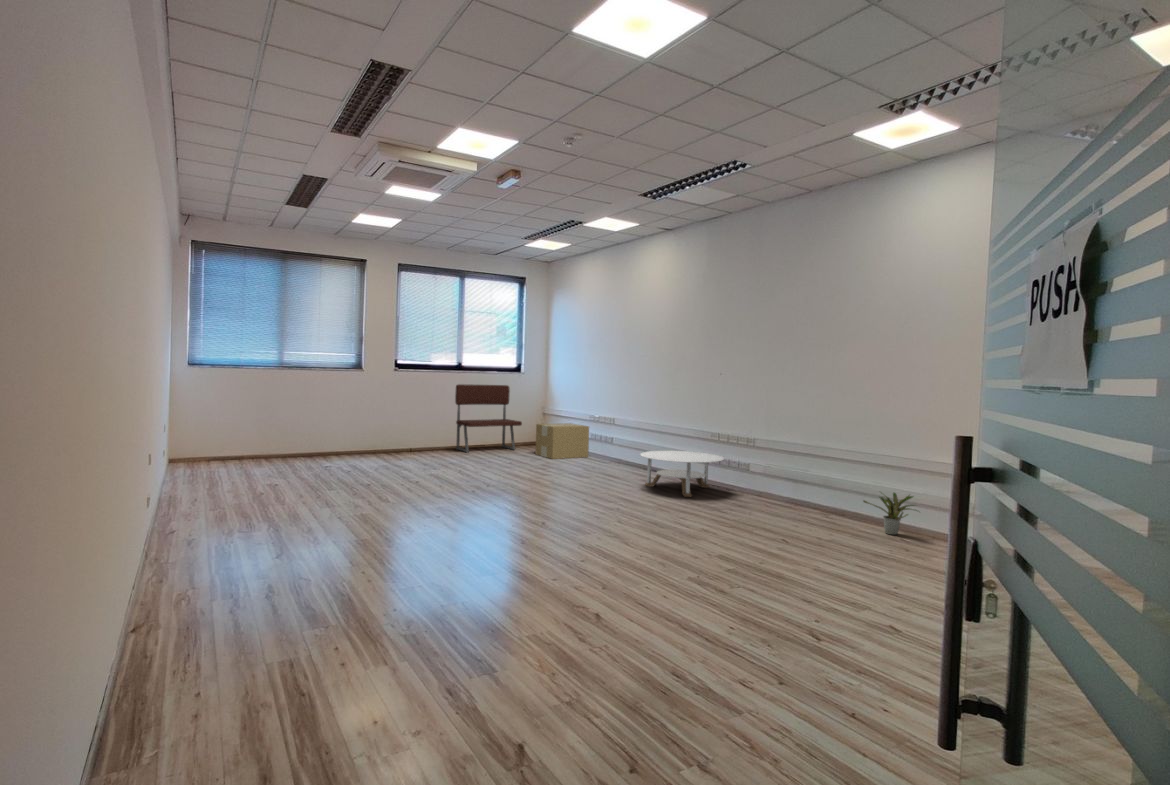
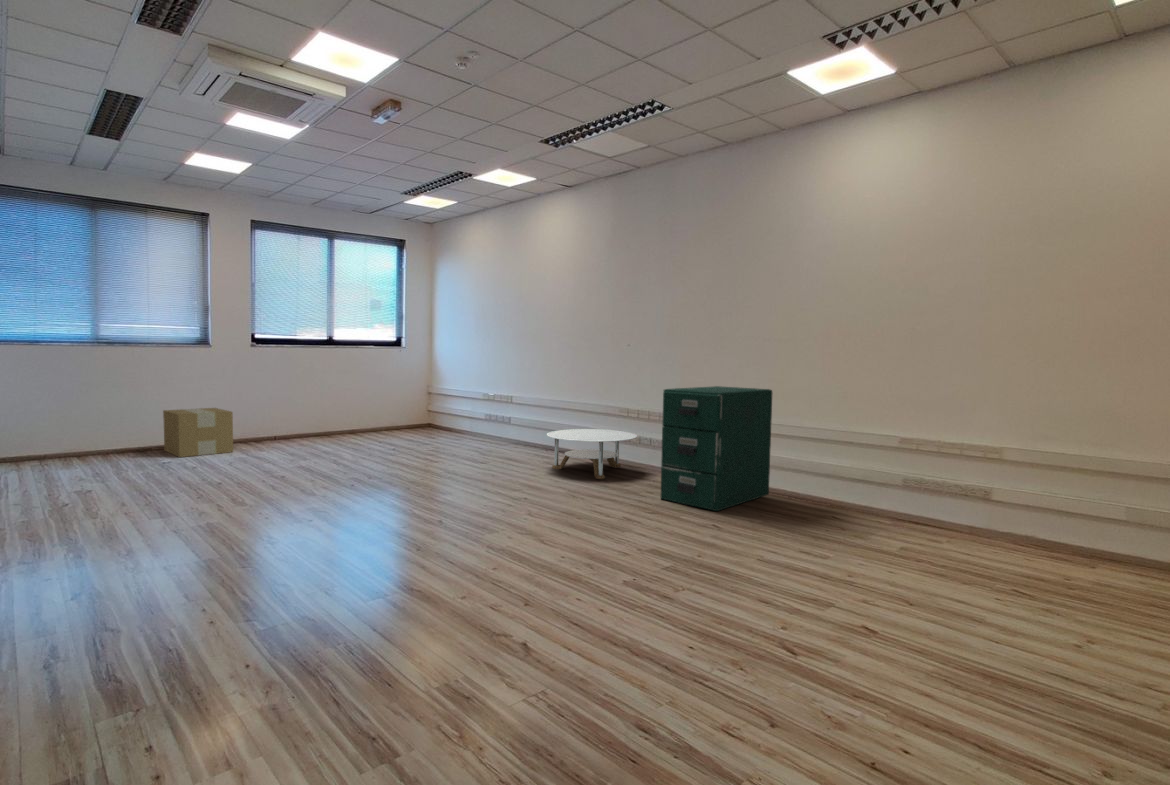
bench: present [455,384,522,452] -> none [328,362,408,439]
filing cabinet: none [739,415,851,530] -> present [661,386,772,511]
cardboard box: present [536,423,589,459] -> present [163,408,233,457]
potted plant: present [864,493,917,535] -> none [788,465,848,510]

